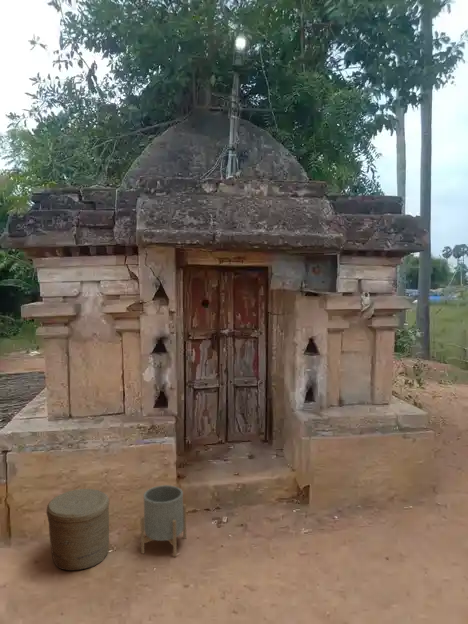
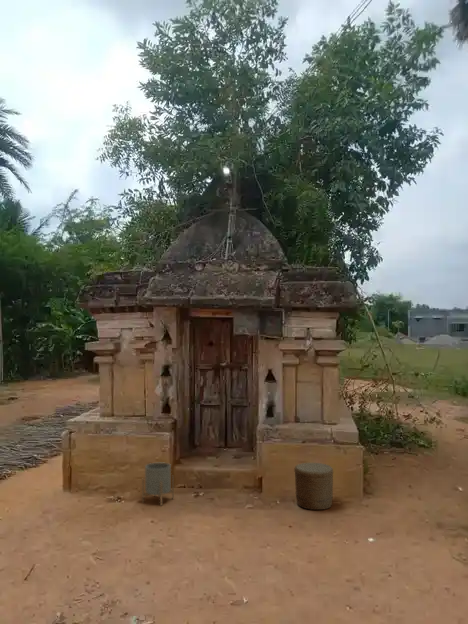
woven basket: present [47,489,109,571] -> present [294,463,333,510]

